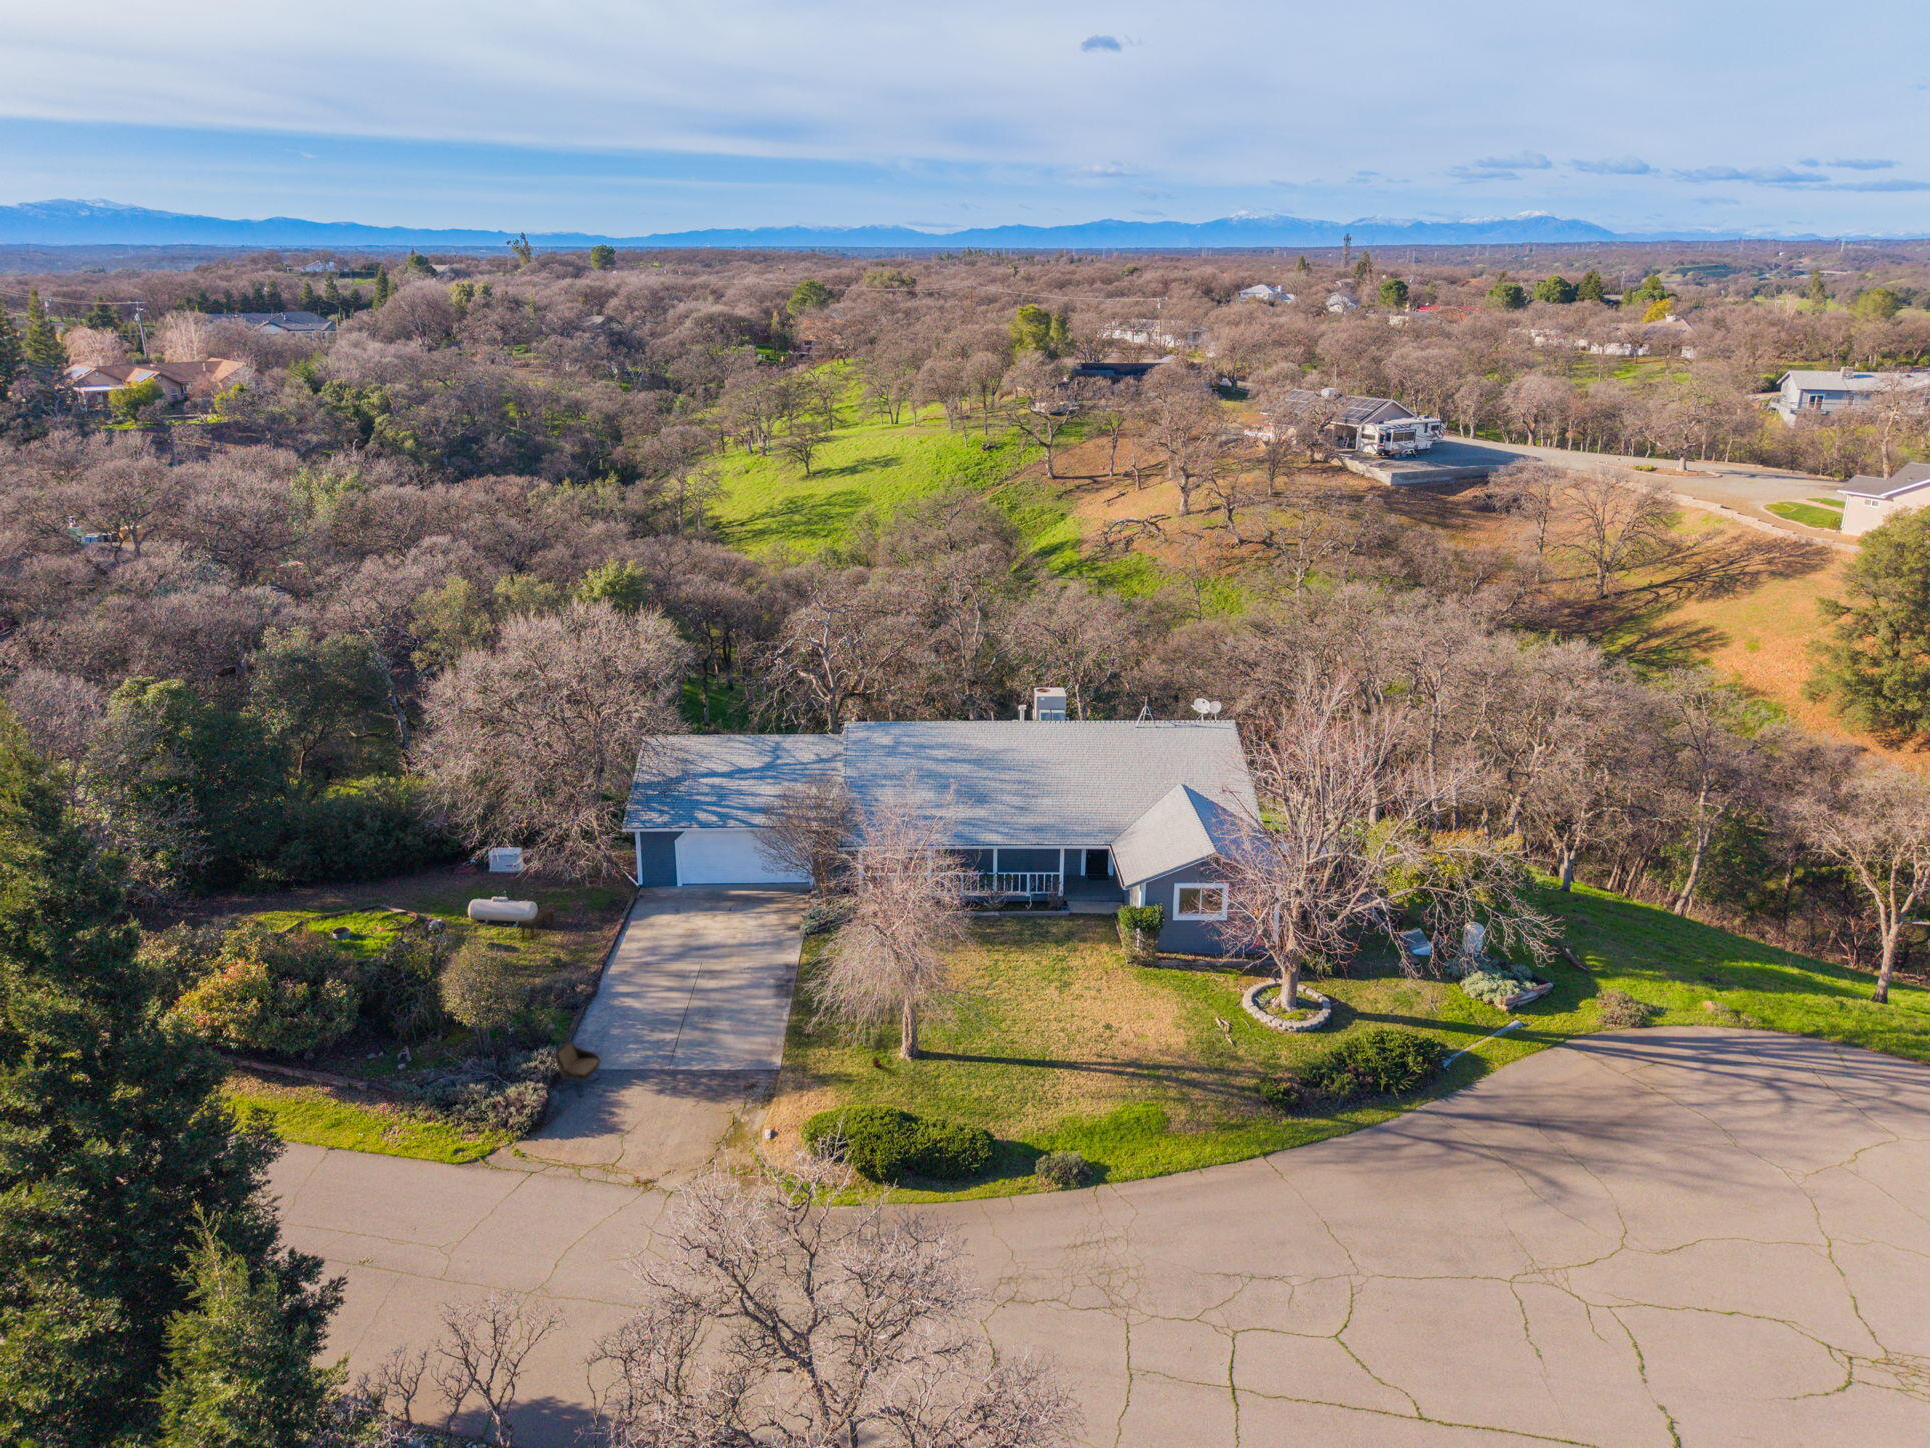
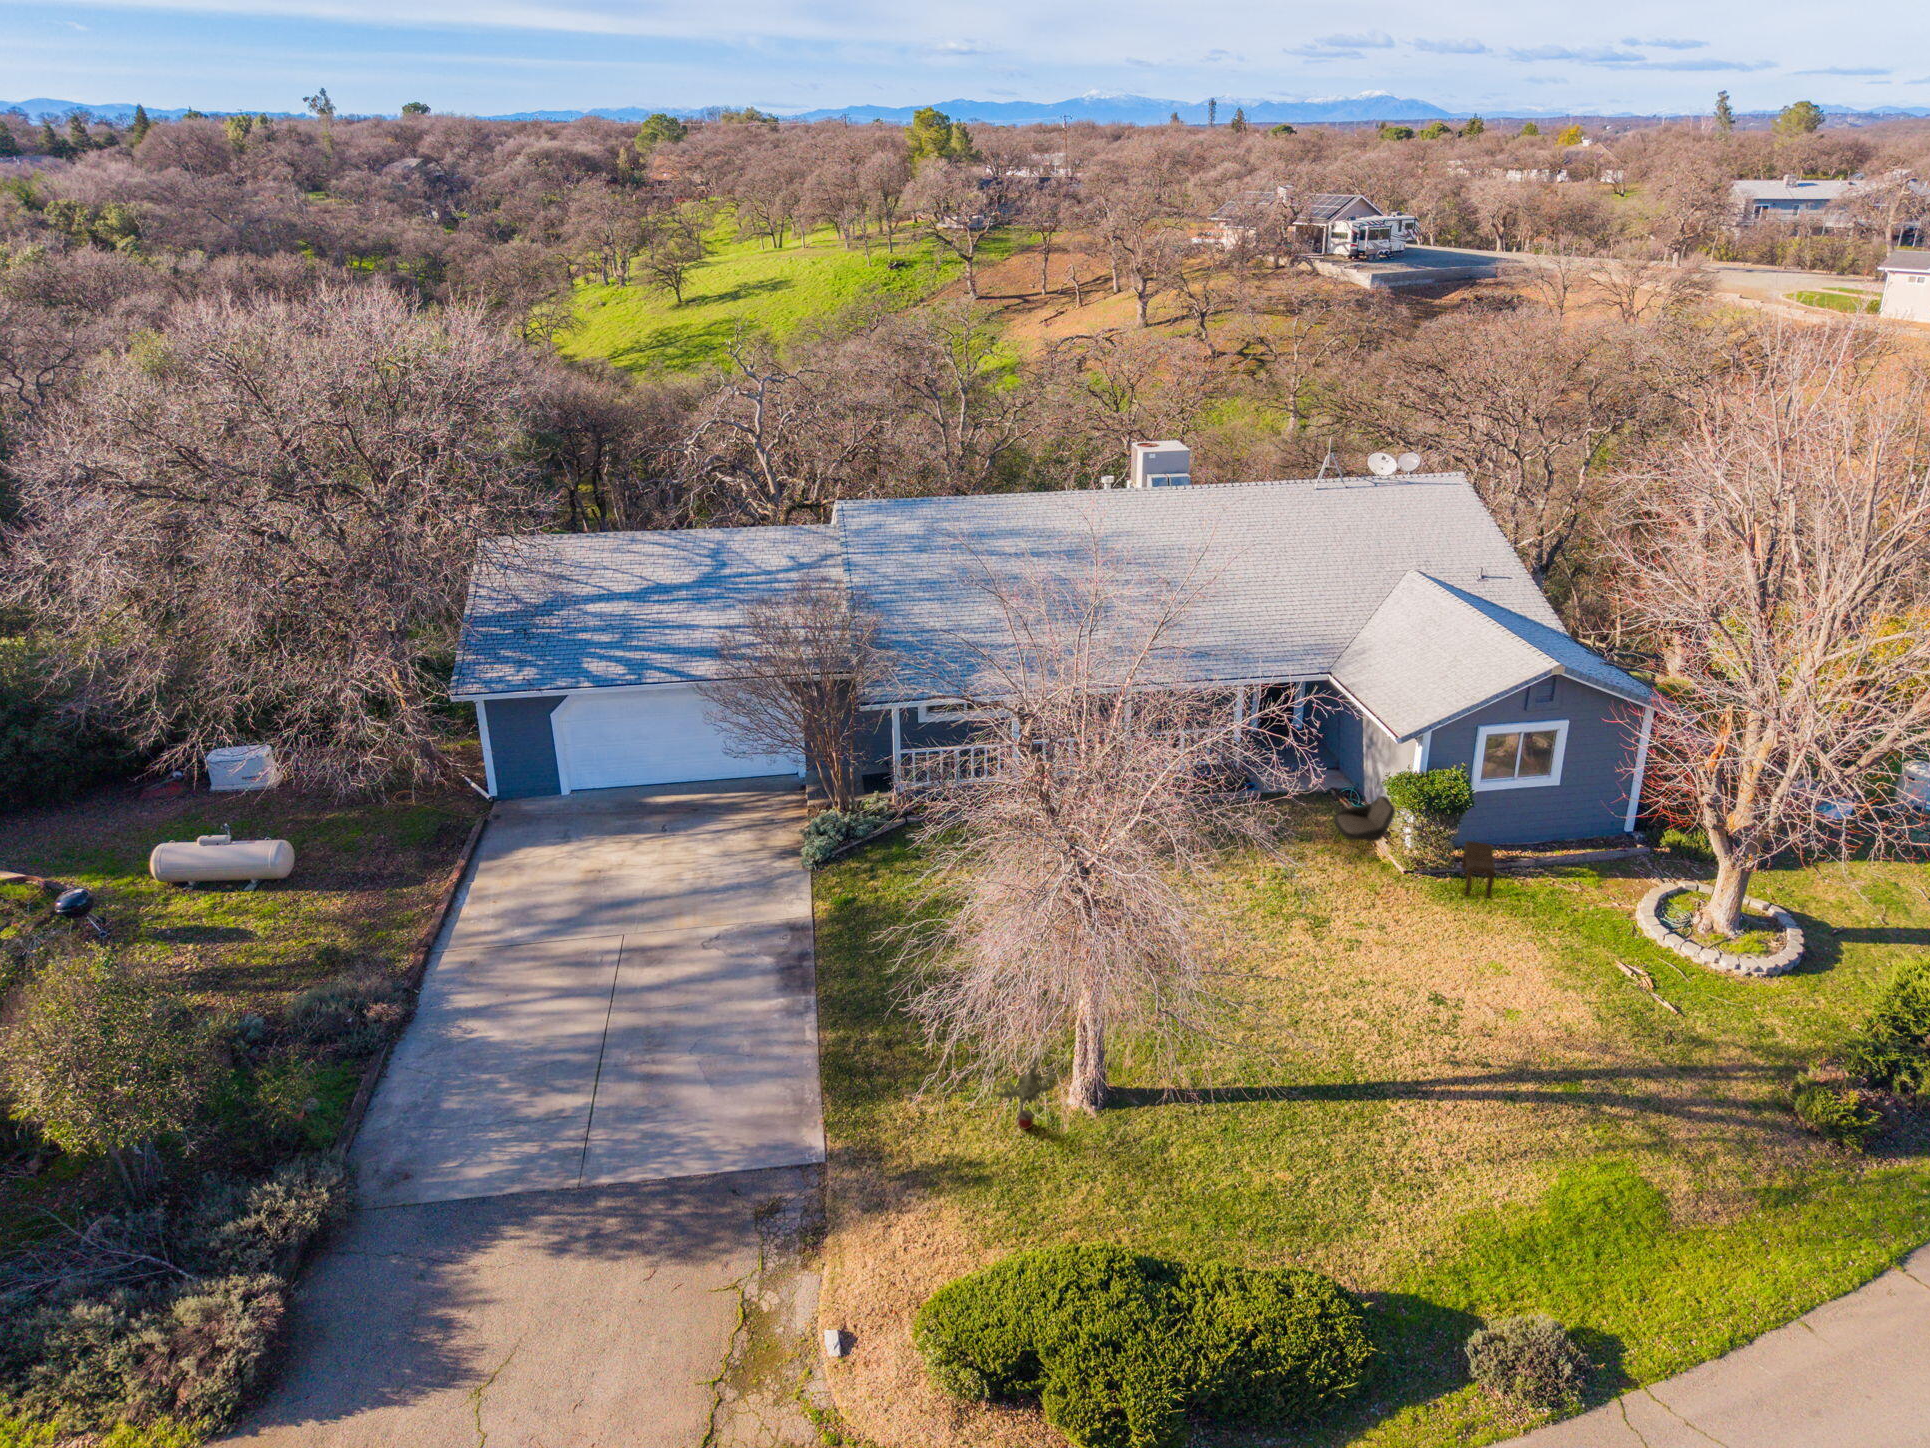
bench: present [521,909,553,939] -> present [1461,841,1495,898]
lounge chair: present [555,1042,601,1089] -> present [1334,796,1395,862]

